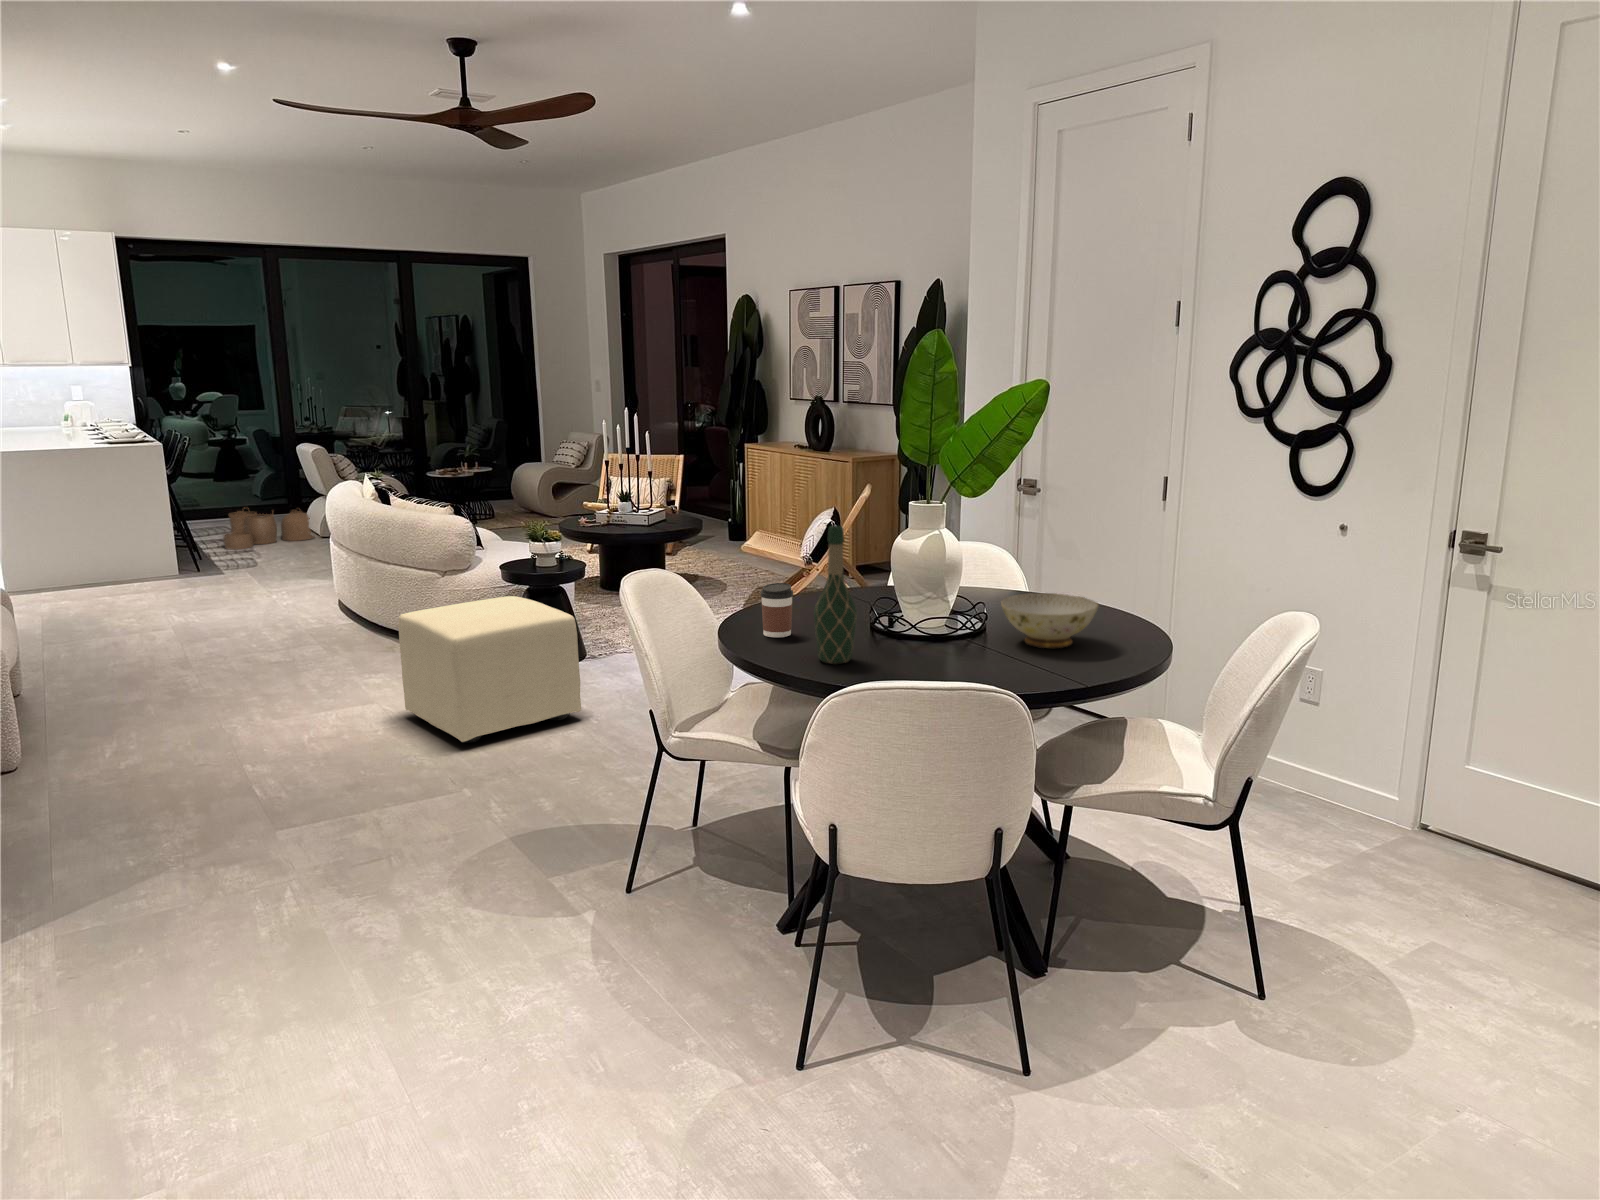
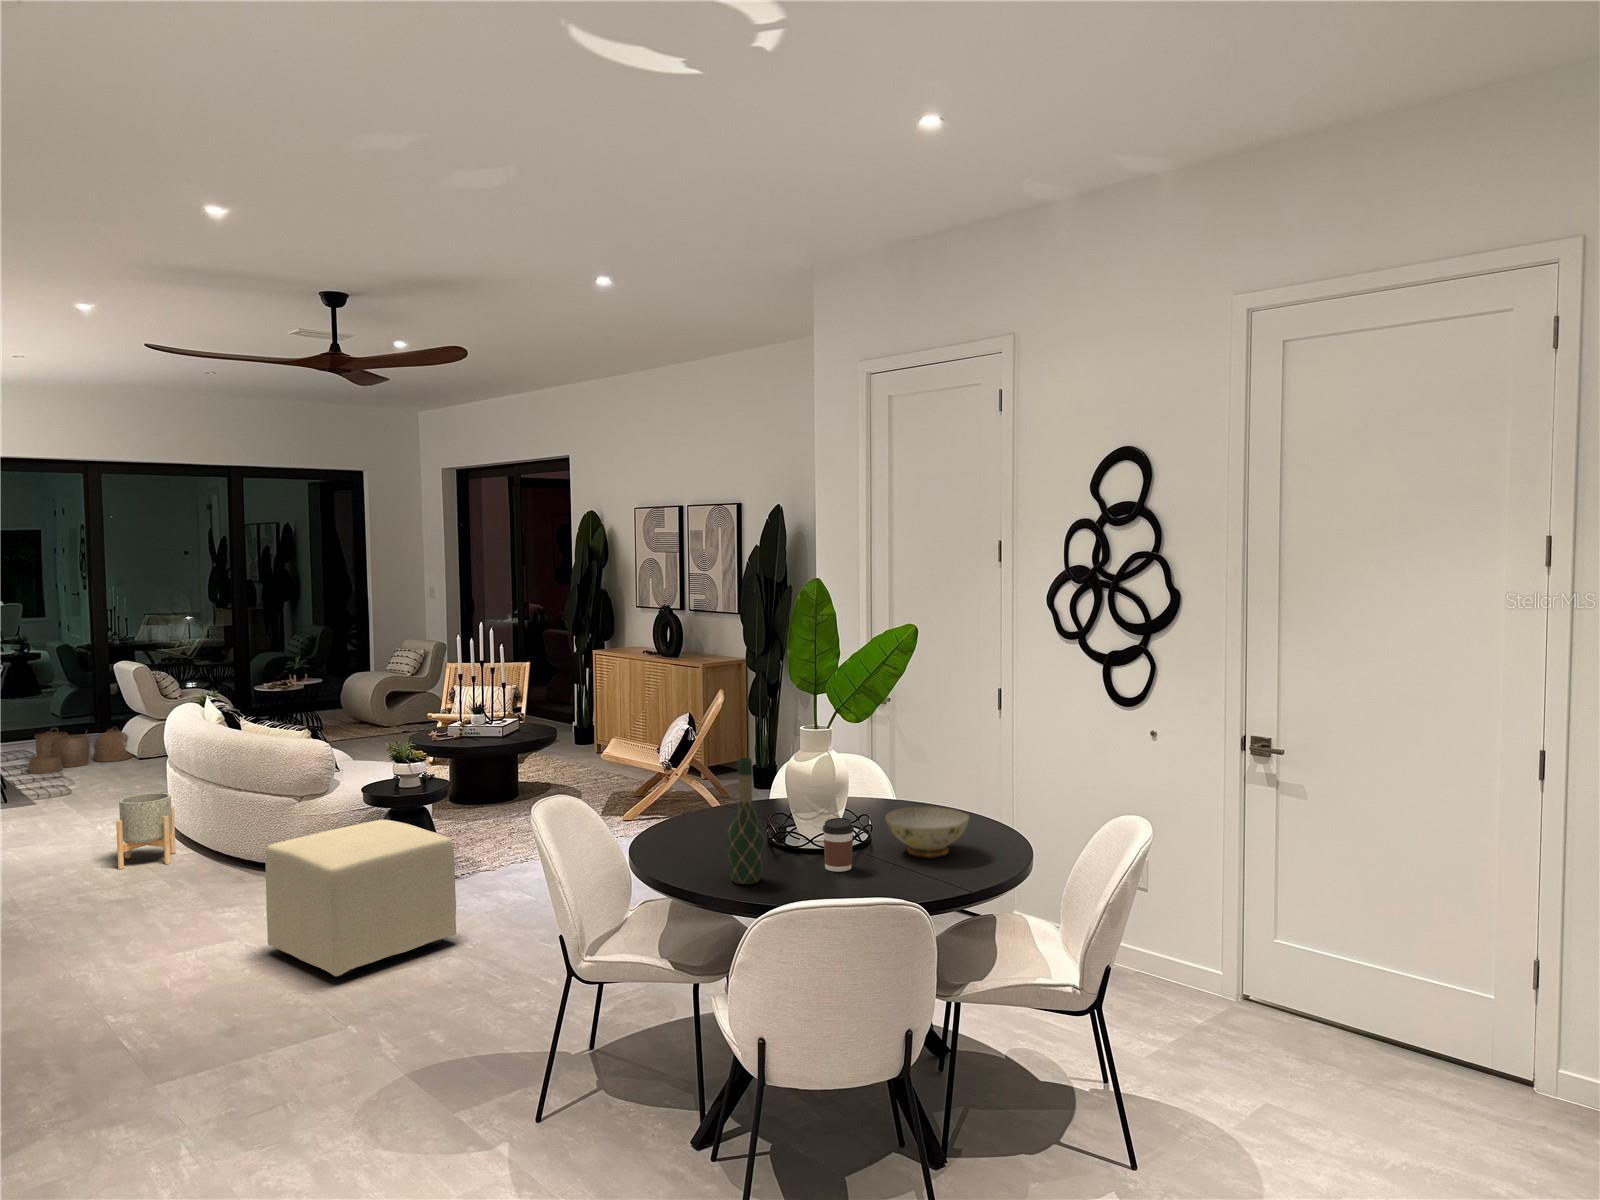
planter: none [282,566,339,635] -> present [116,793,176,869]
coffee cup: present [761,583,793,637] -> present [823,818,854,872]

